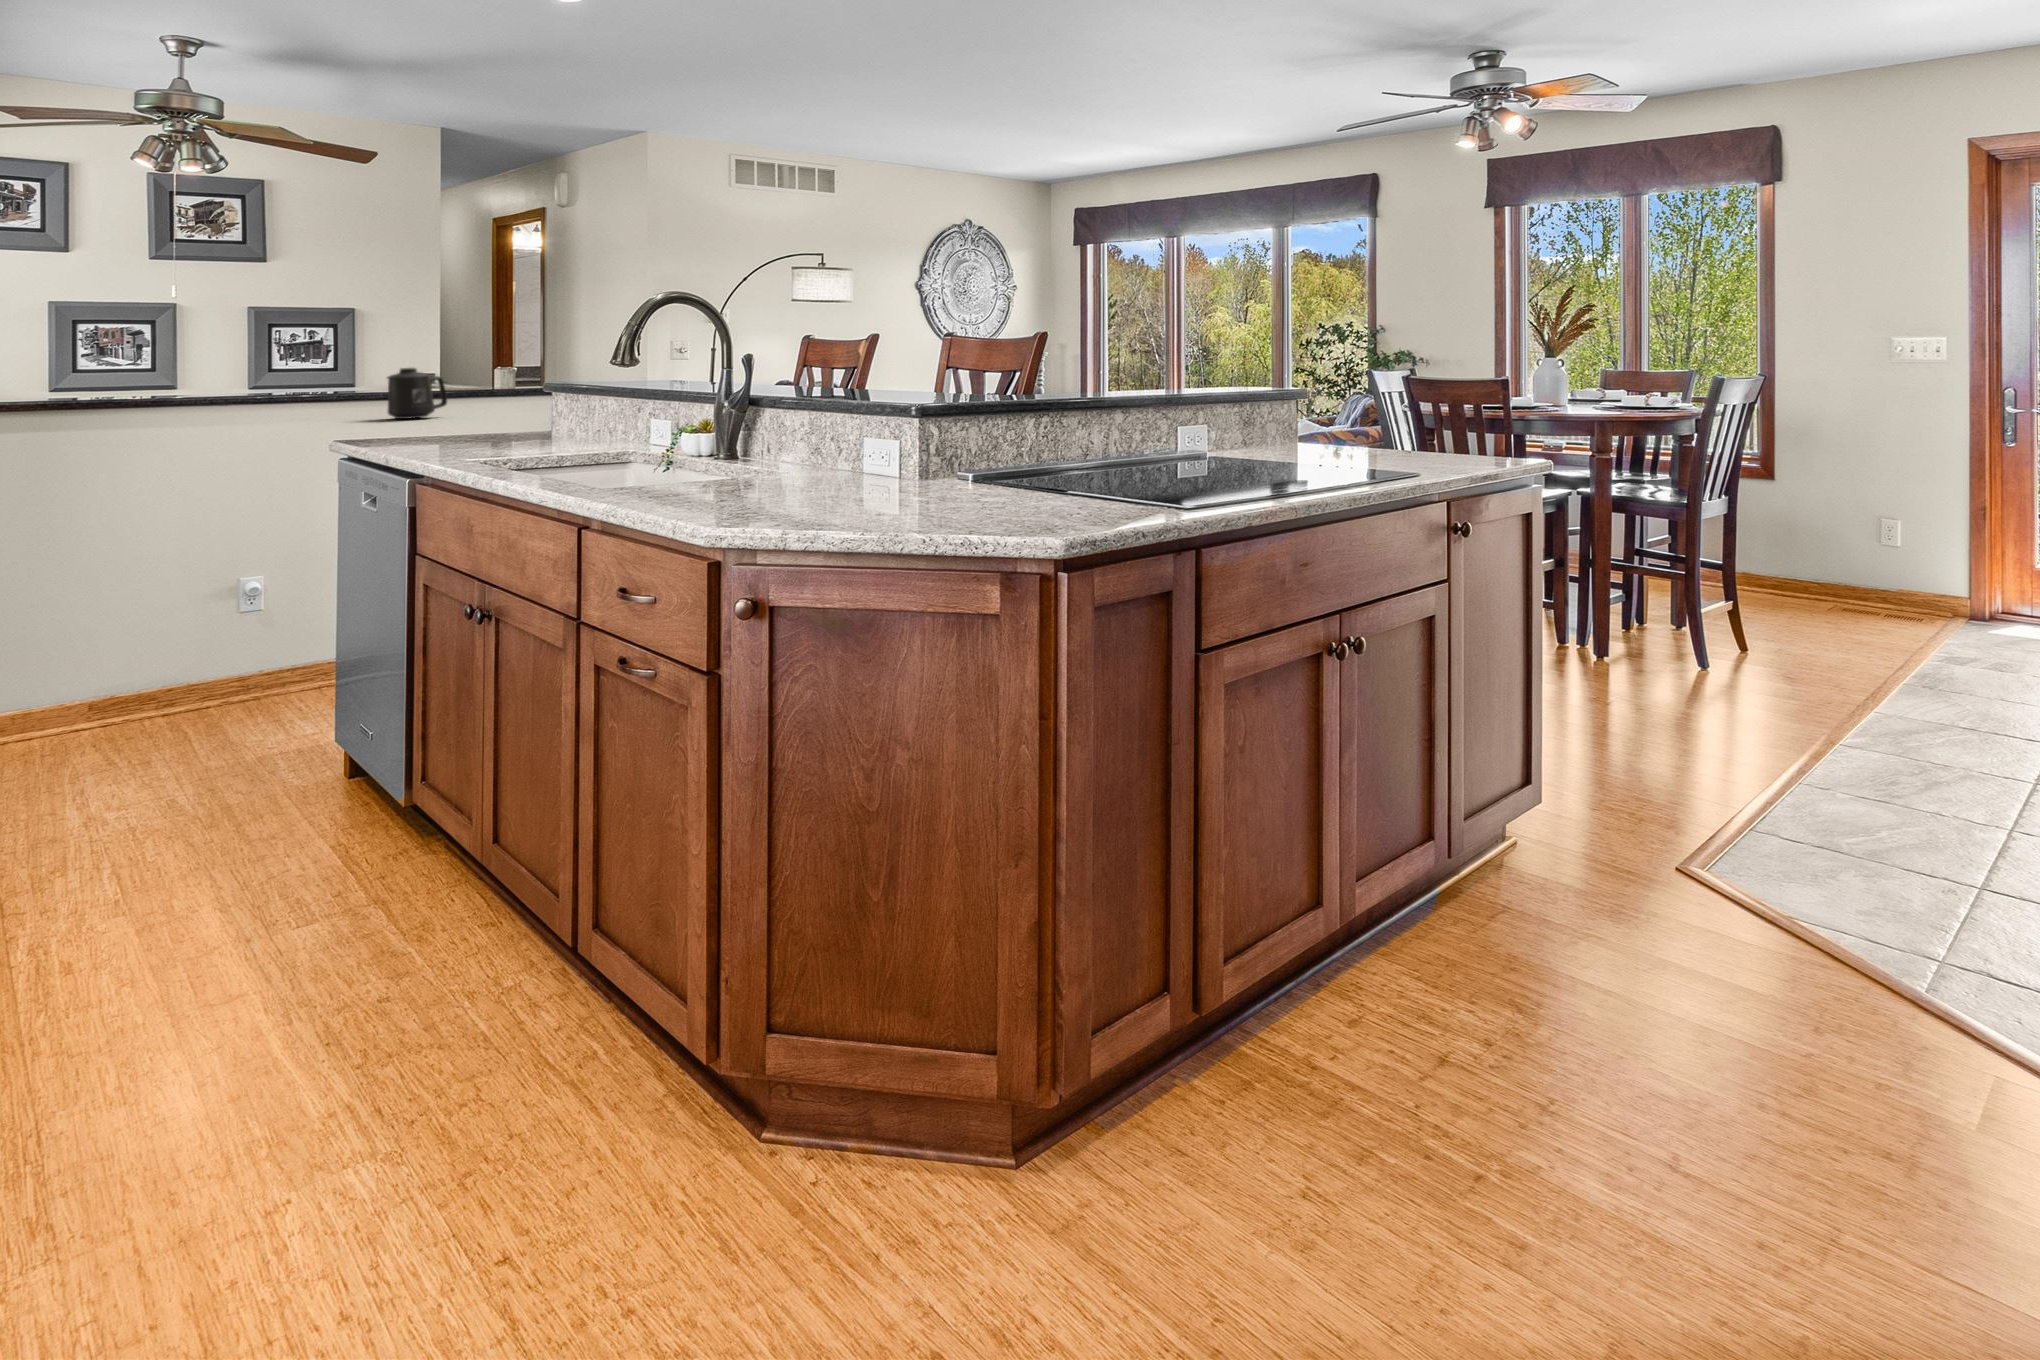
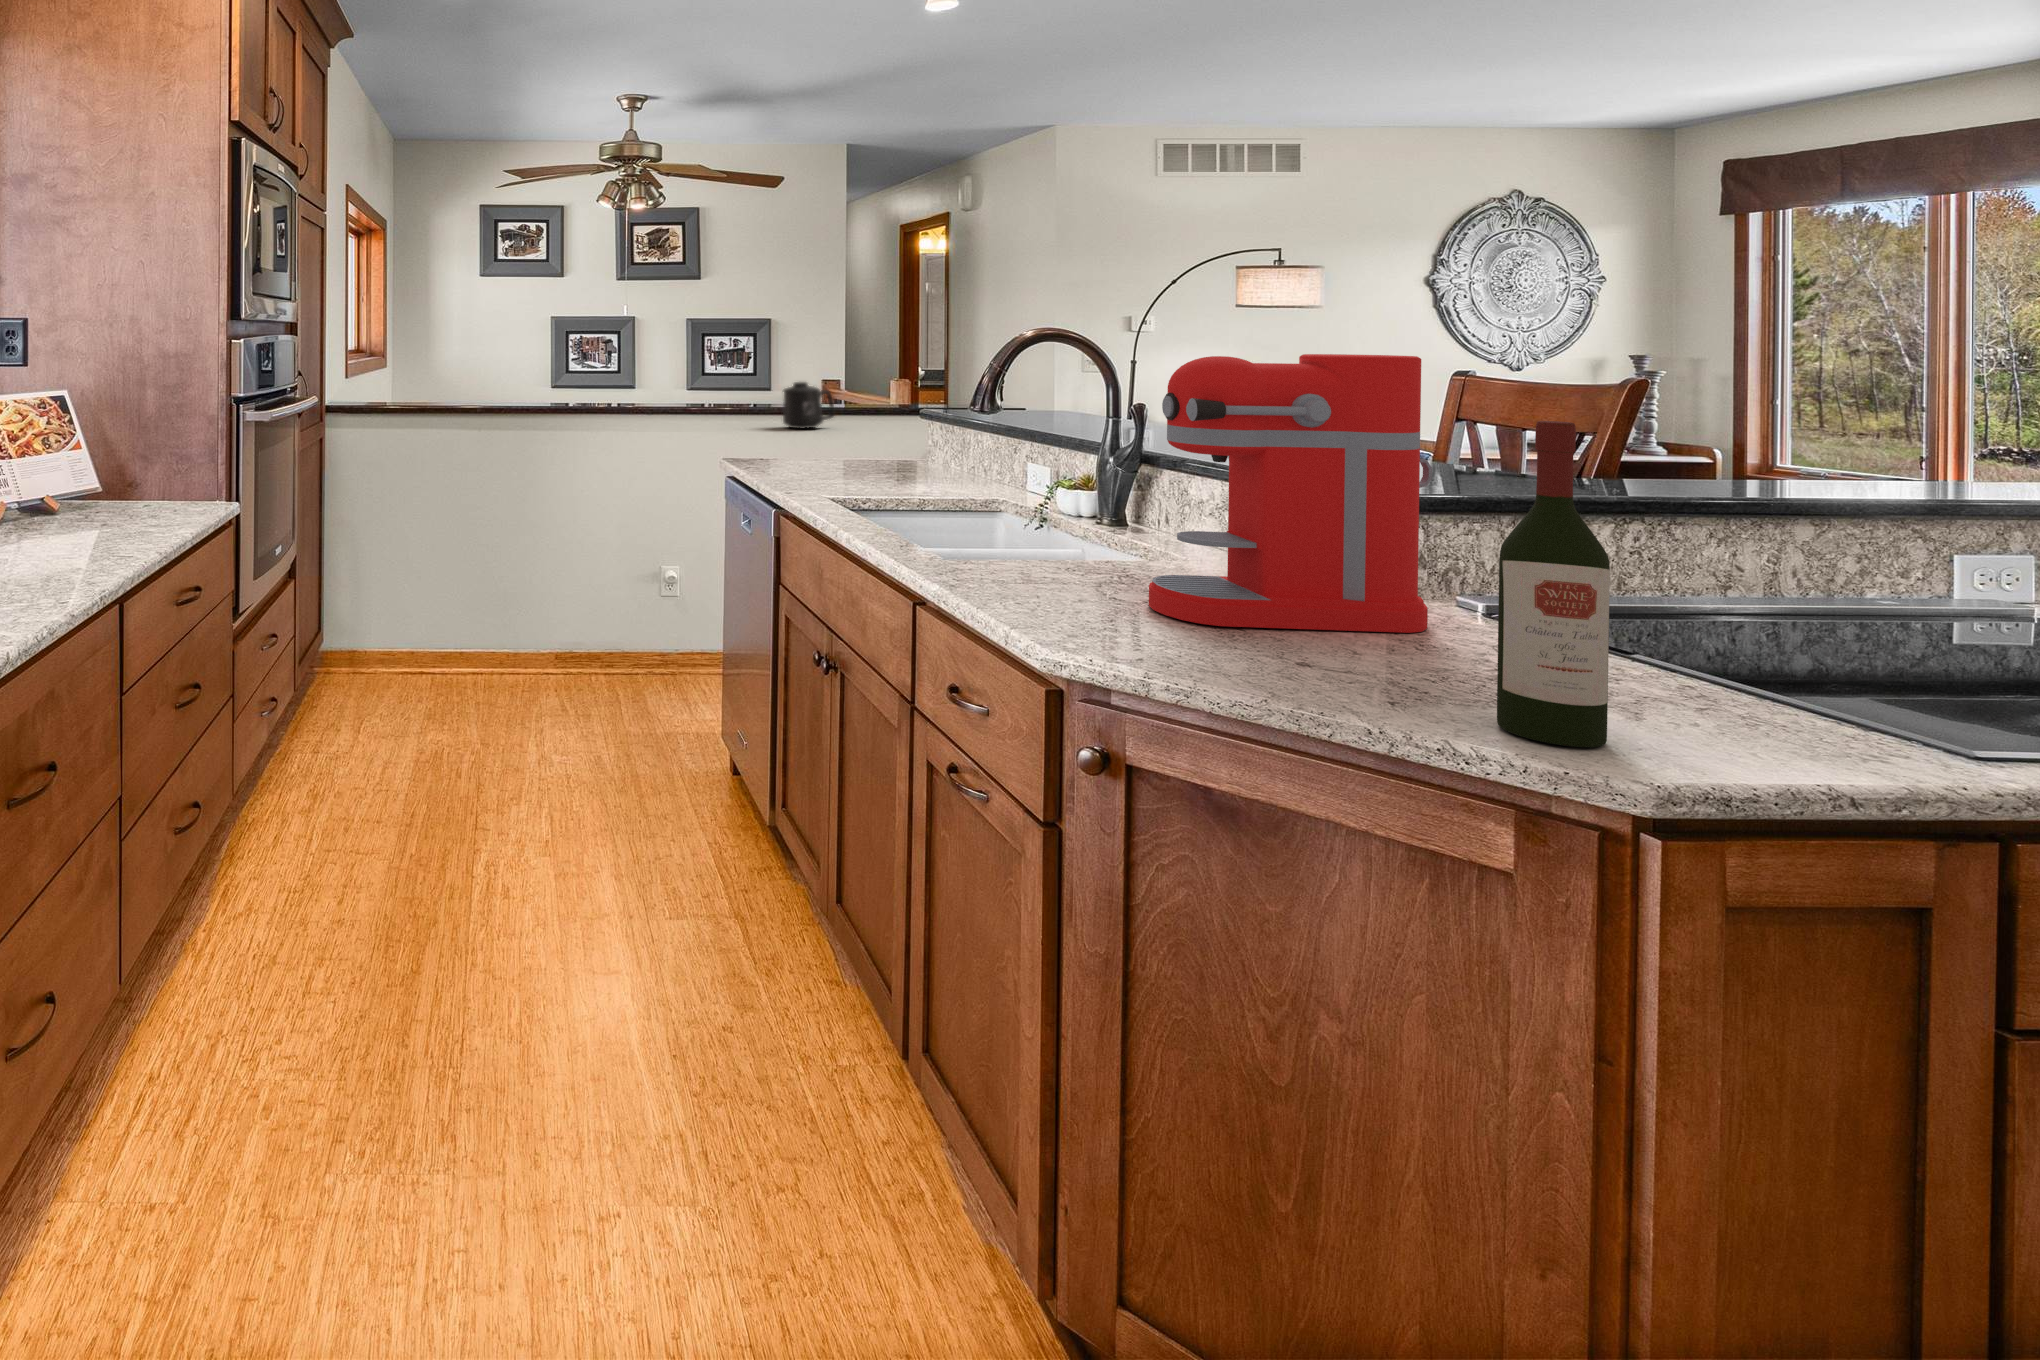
coffee maker: none [774,293,957,503] -> present [1149,354,1432,633]
wine bottle: none [993,319,1048,529] -> present [1497,421,1610,747]

